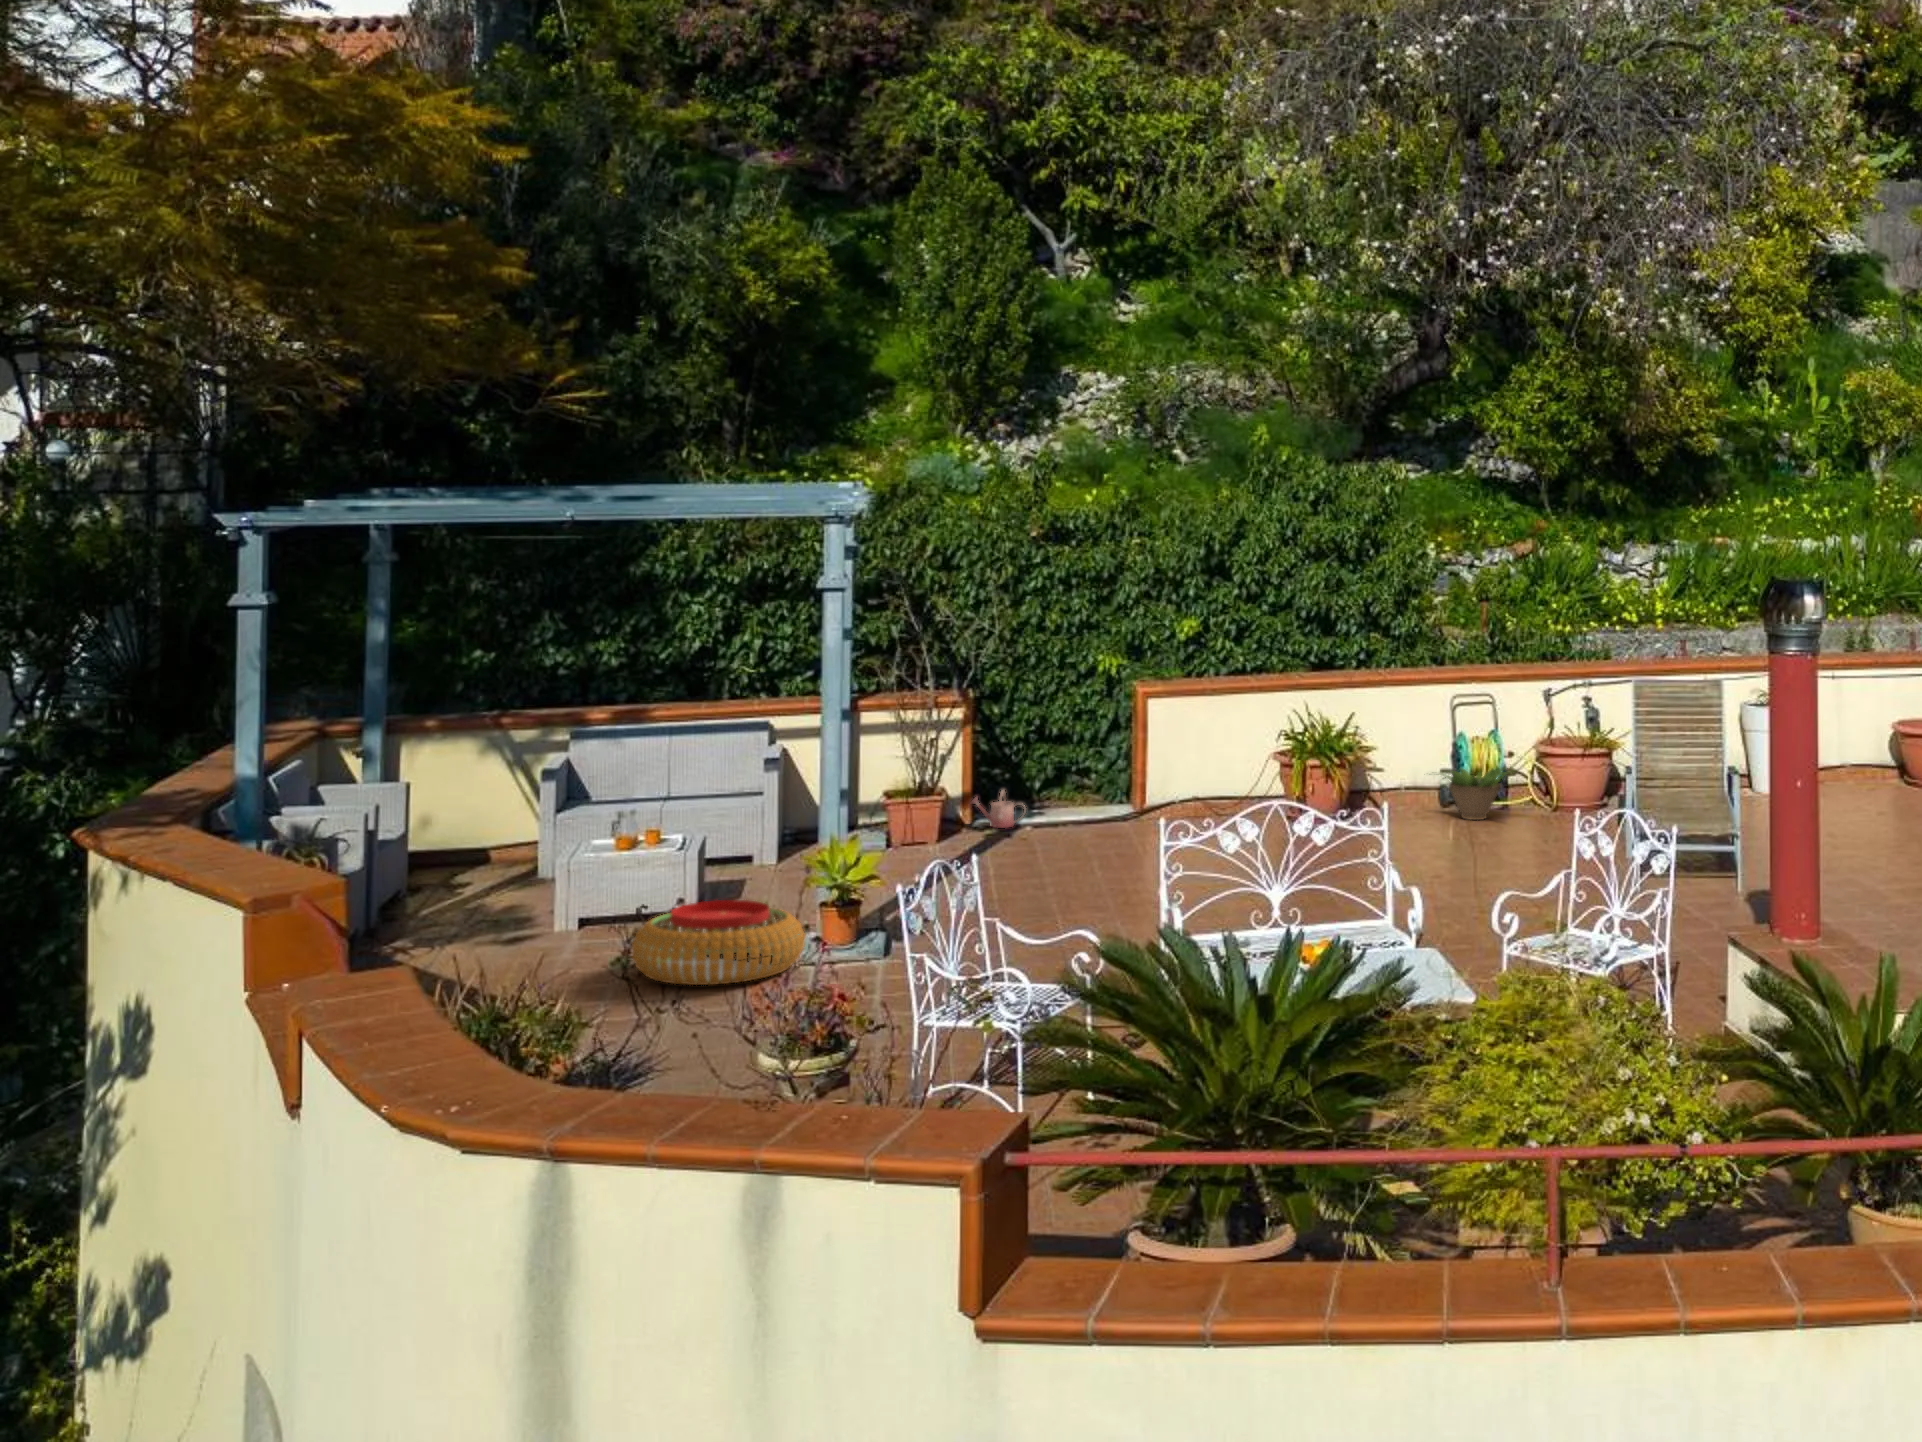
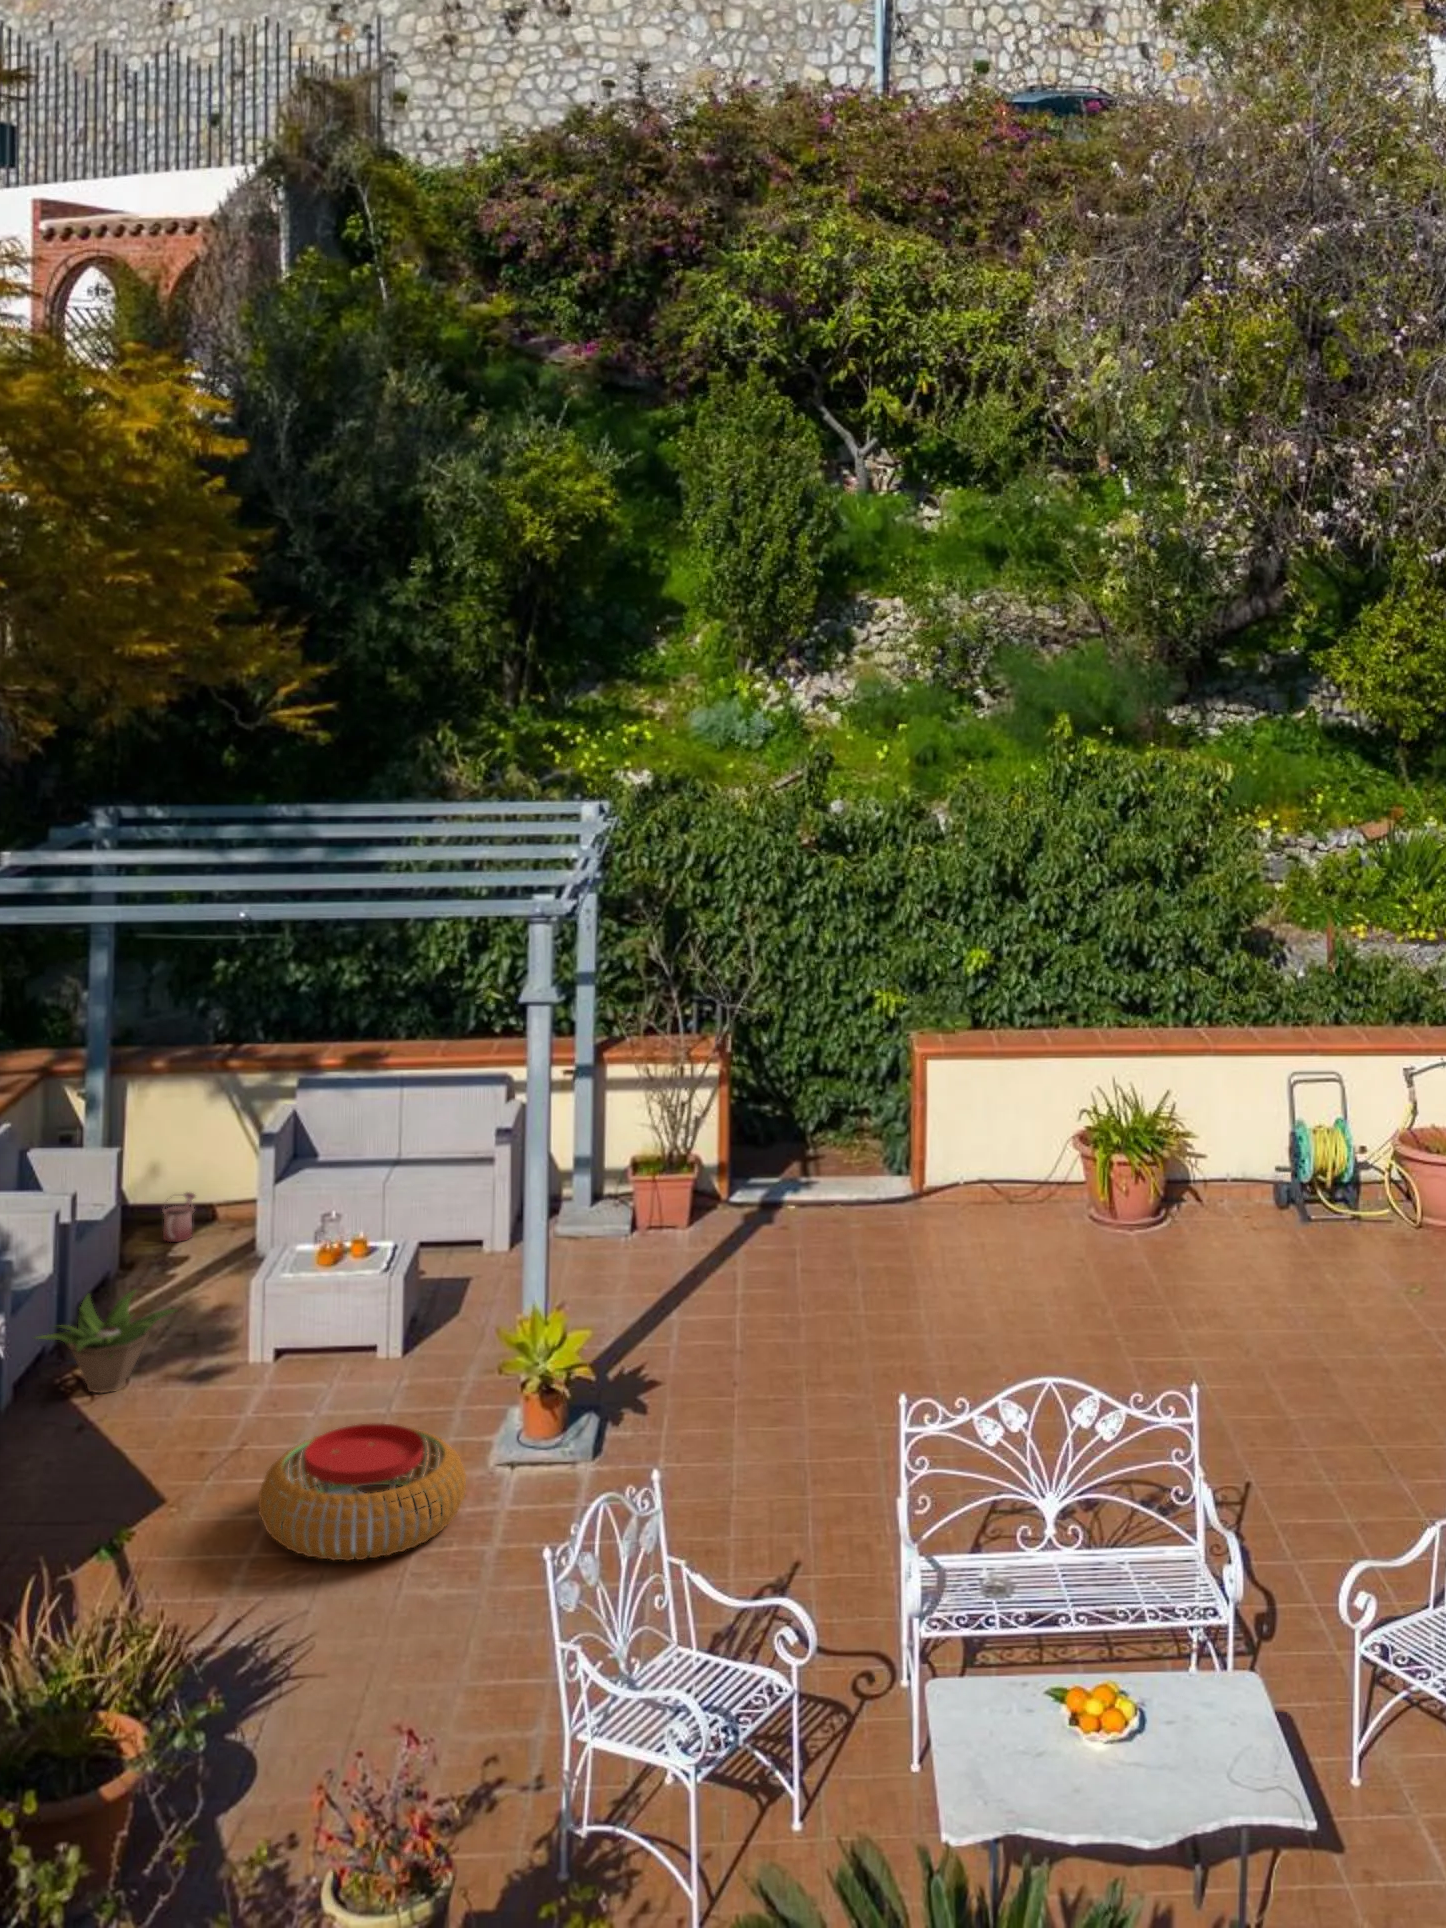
decorative plant: present [1444,767,1511,820] -> present [37,1289,176,1393]
watering can: present [971,790,1015,828] -> present [163,1193,195,1242]

